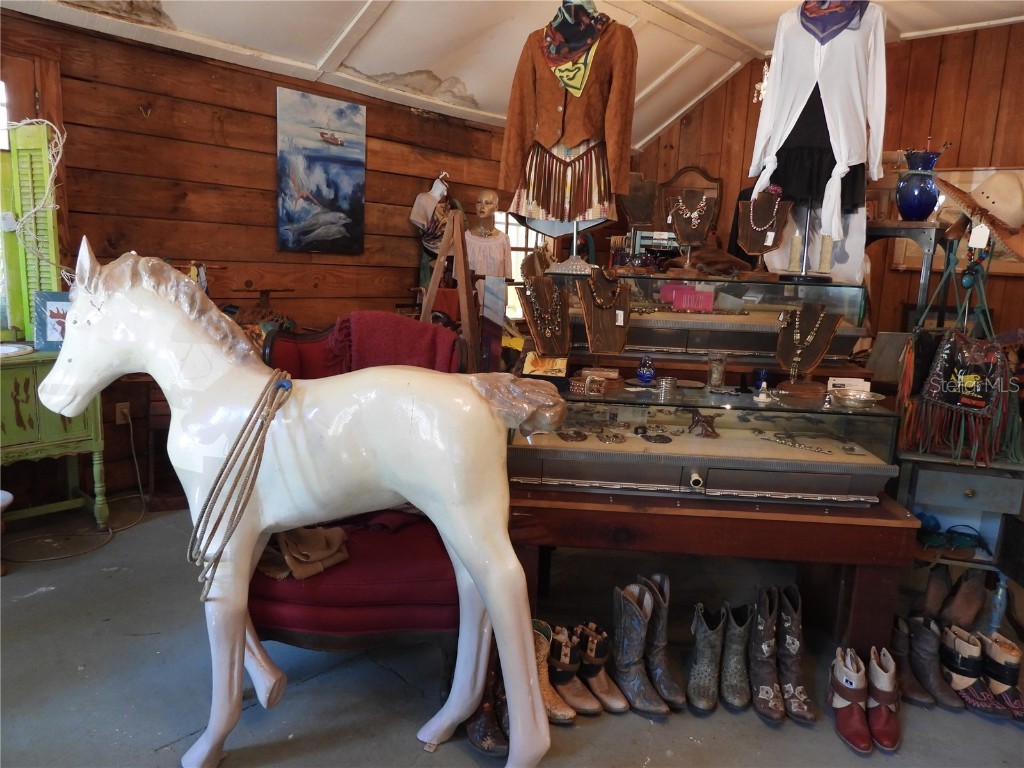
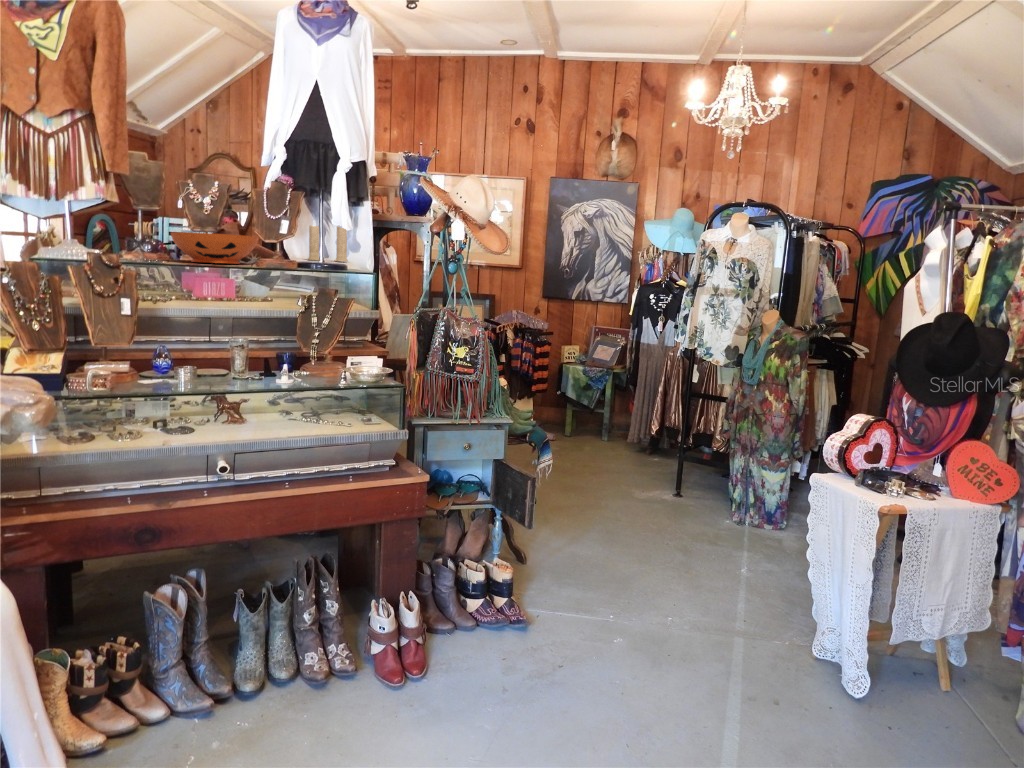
decorative bowl: none [662,248,746,277] -> present [171,232,258,264]

